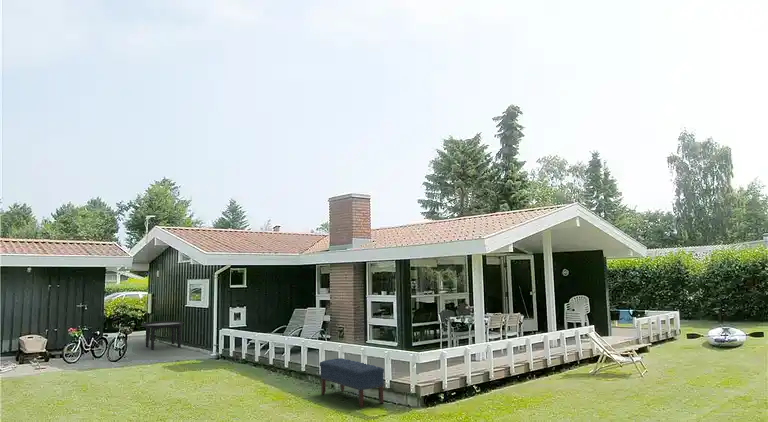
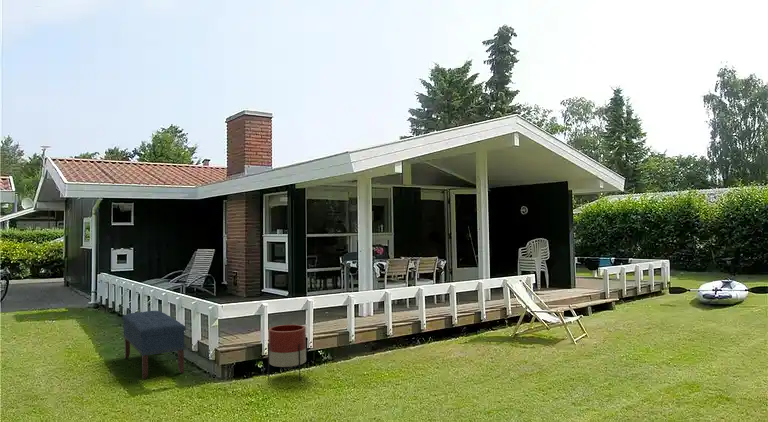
round table: present [141,321,184,350] -> none [24,265,80,298]
planter: none [449,366,476,406] -> present [268,325,306,381]

